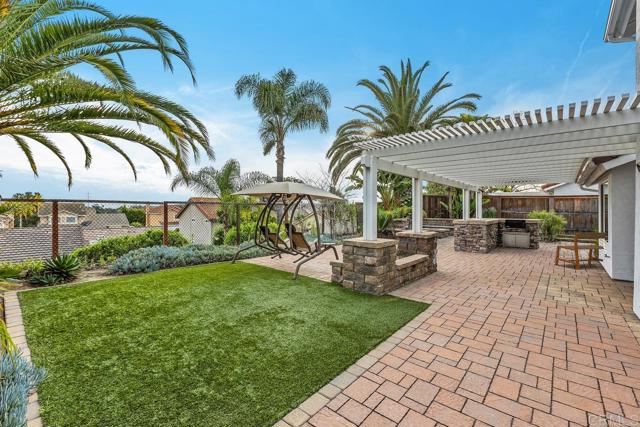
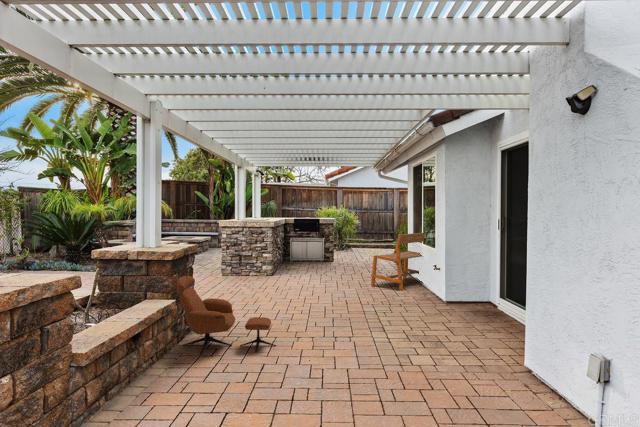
lounge chair: none [430,246,476,281] -> present [177,276,276,355]

